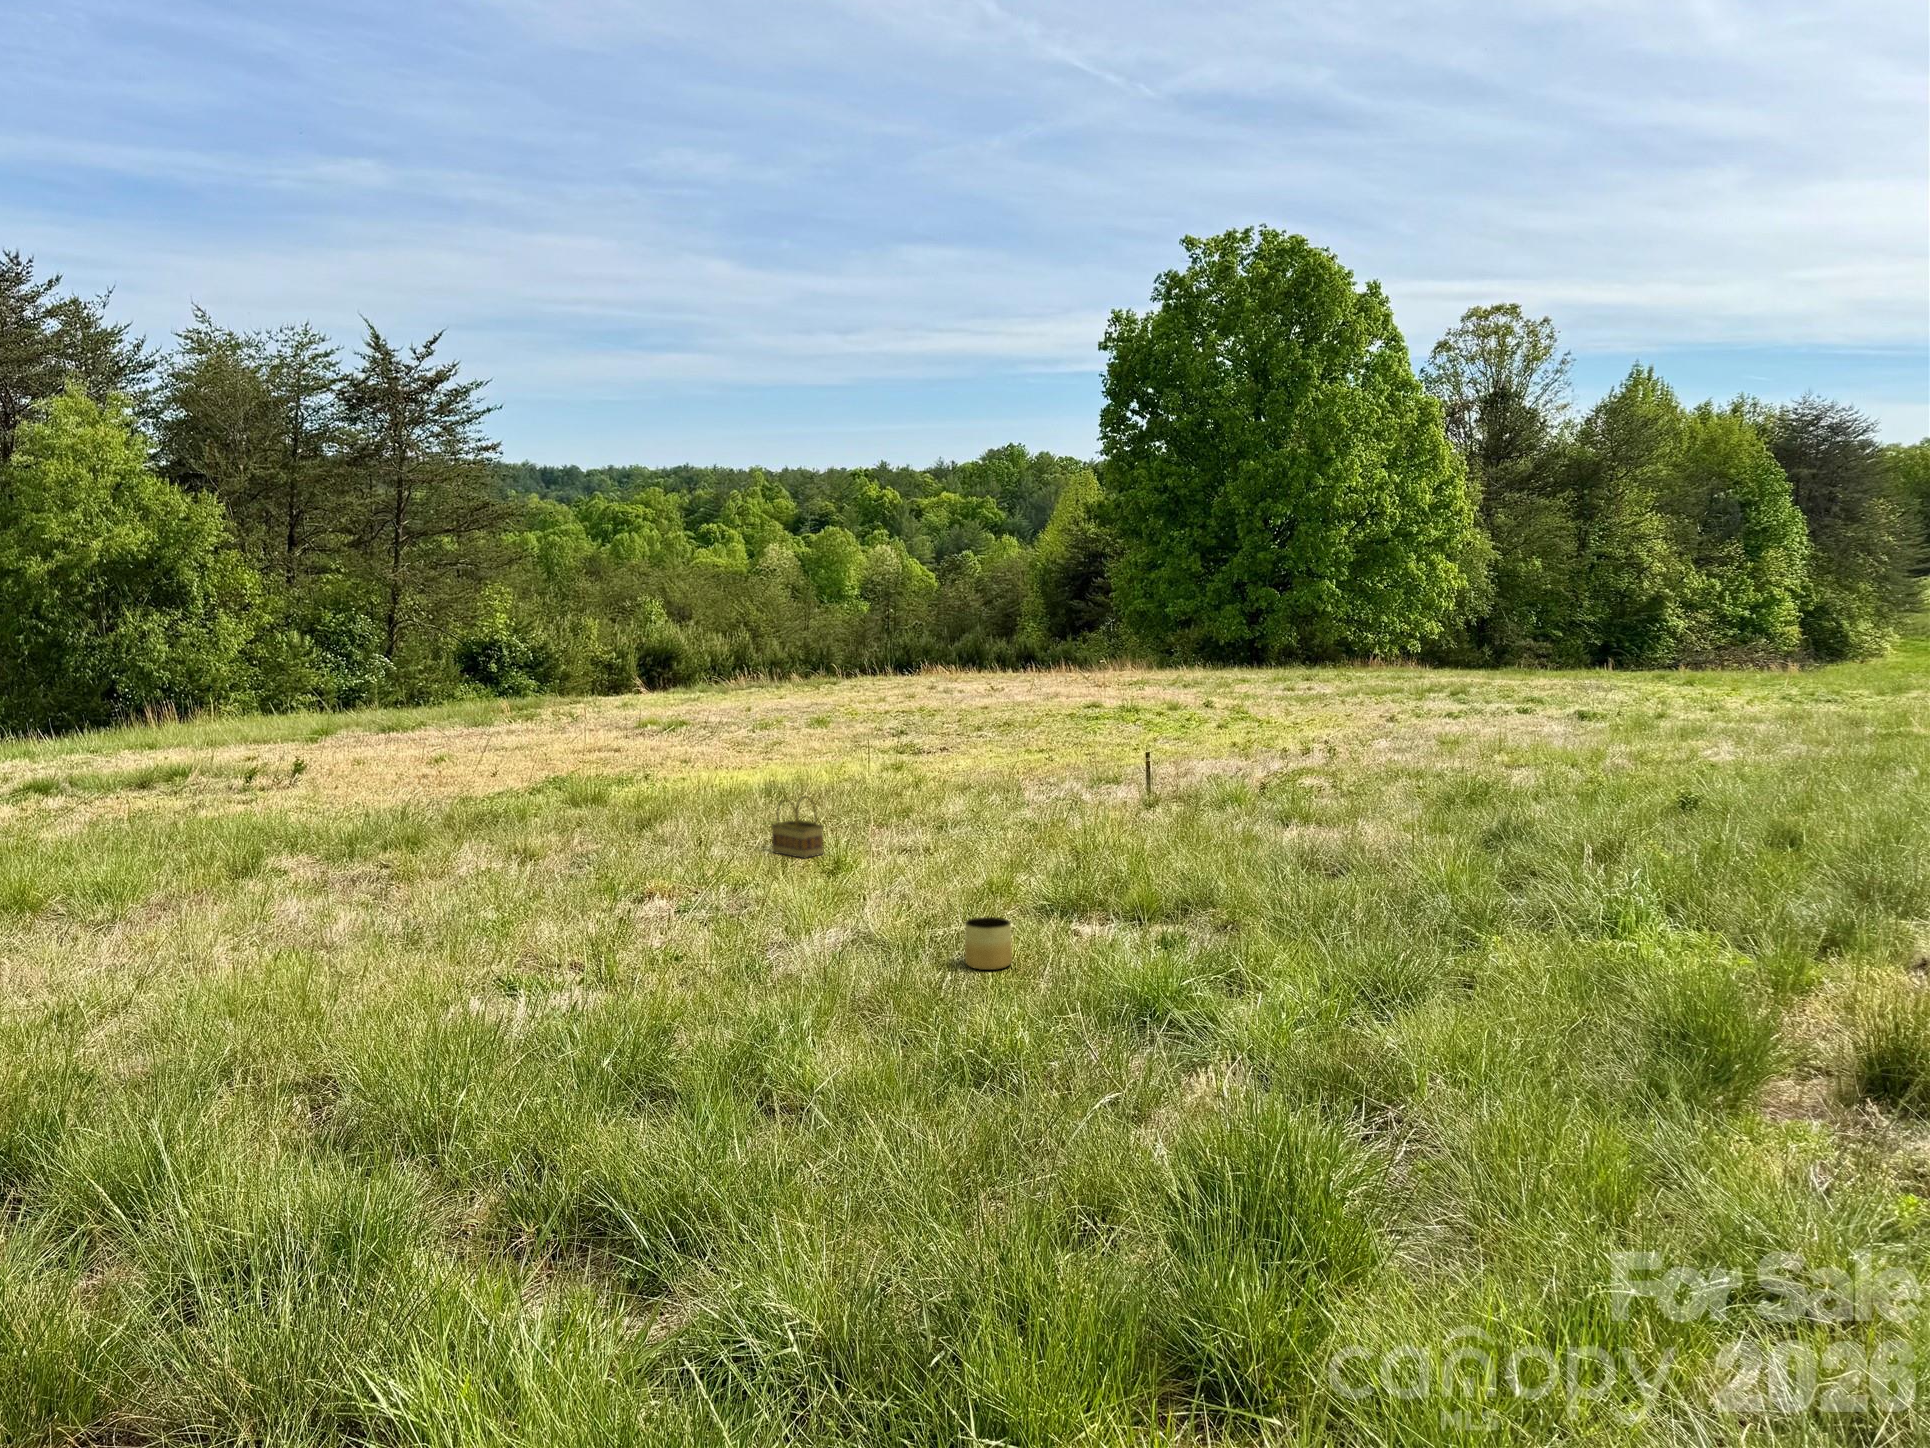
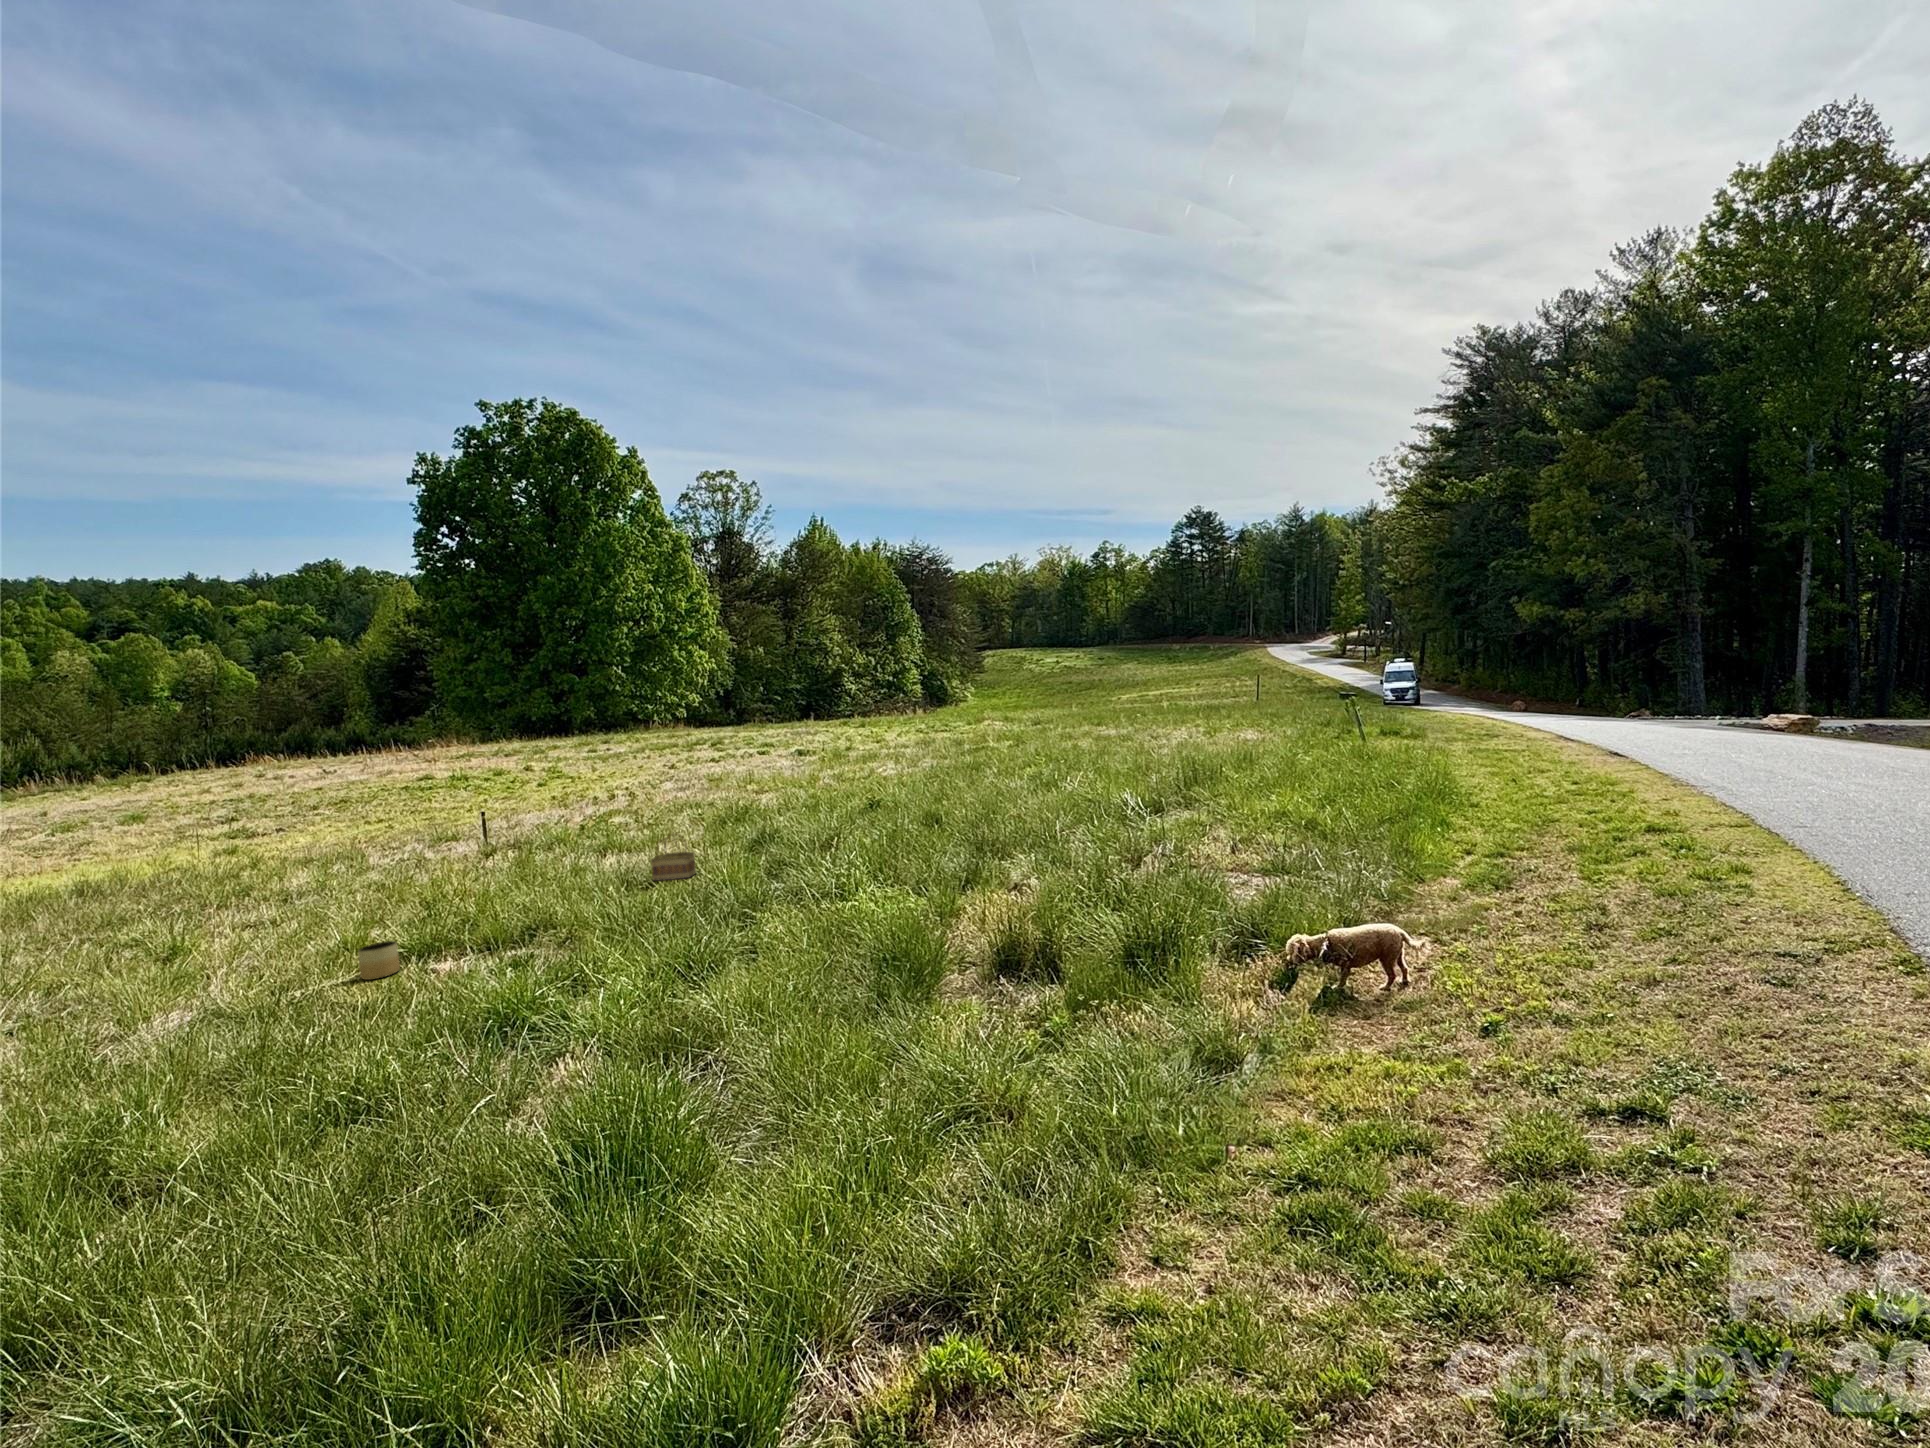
basket: present [772,796,824,858] -> present [651,834,696,881]

